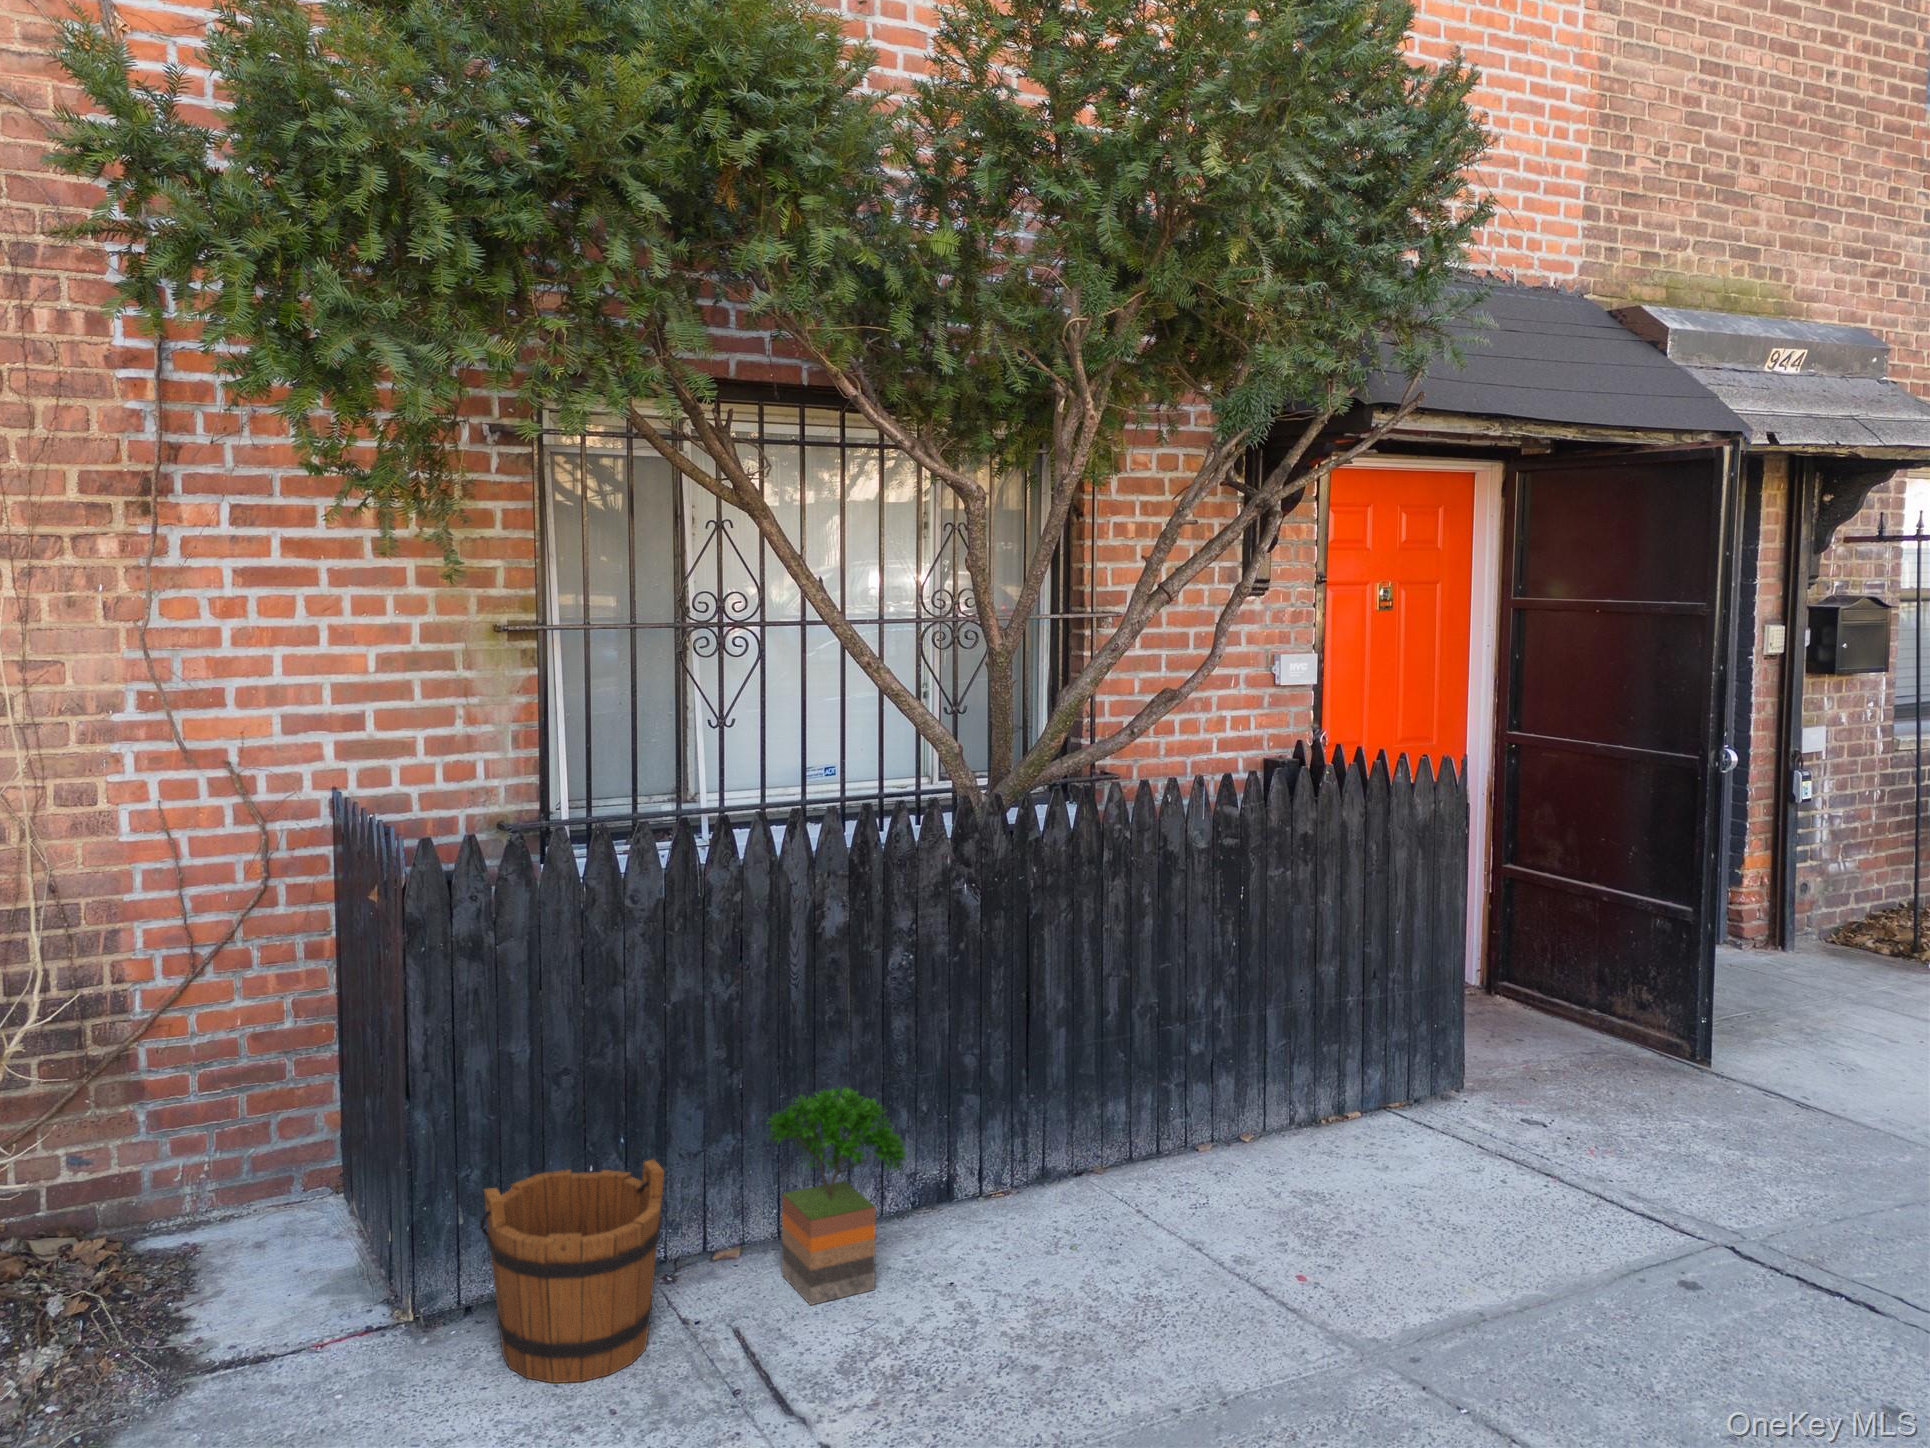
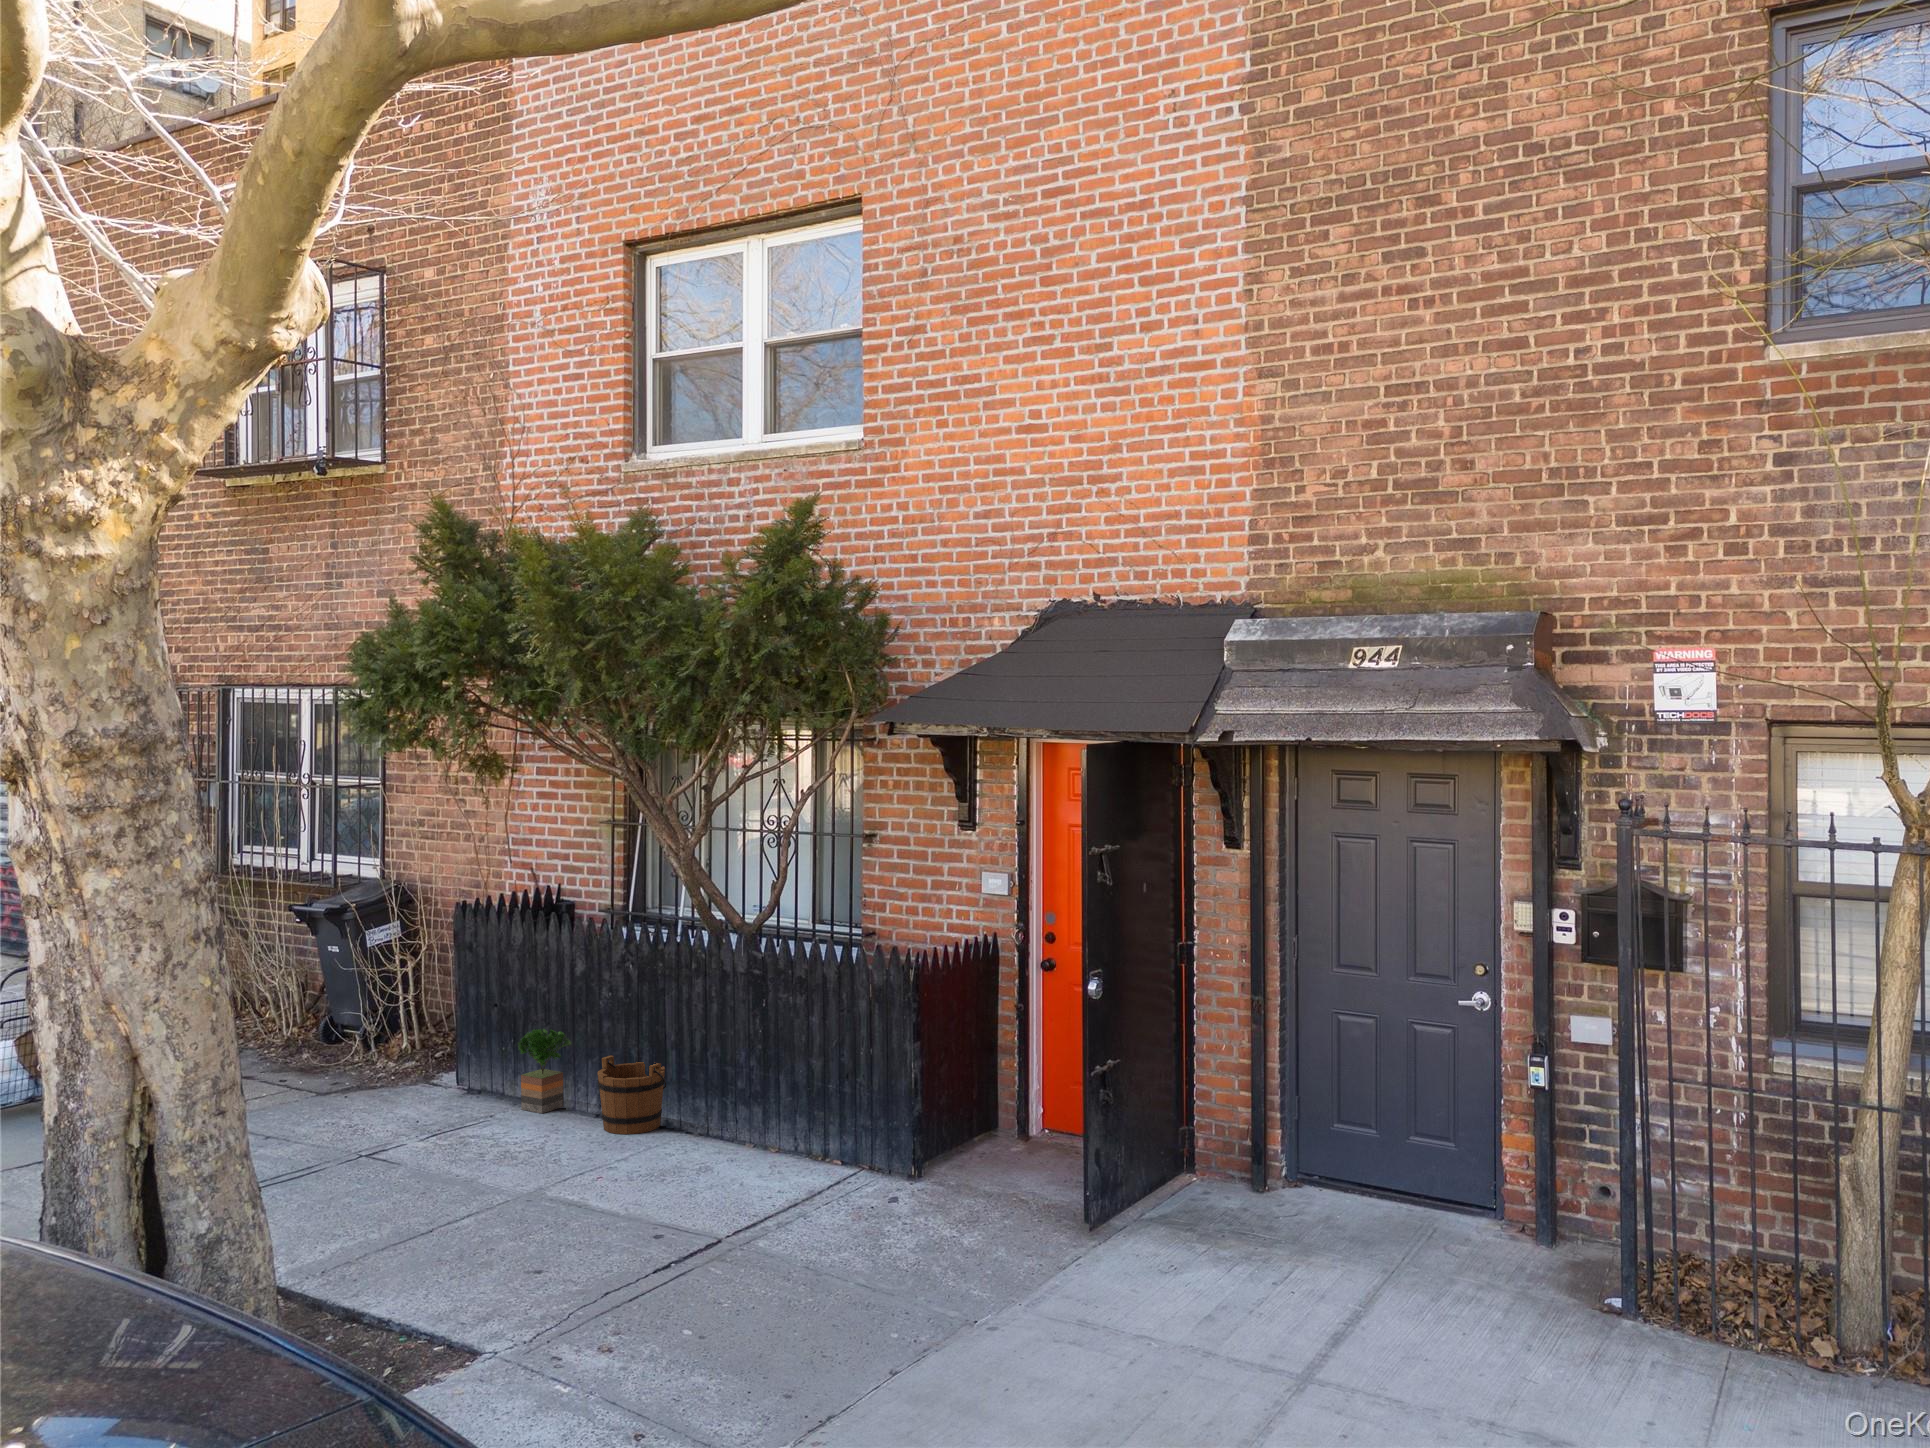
bucket: present [480,1159,664,1383] -> present [598,1055,666,1134]

